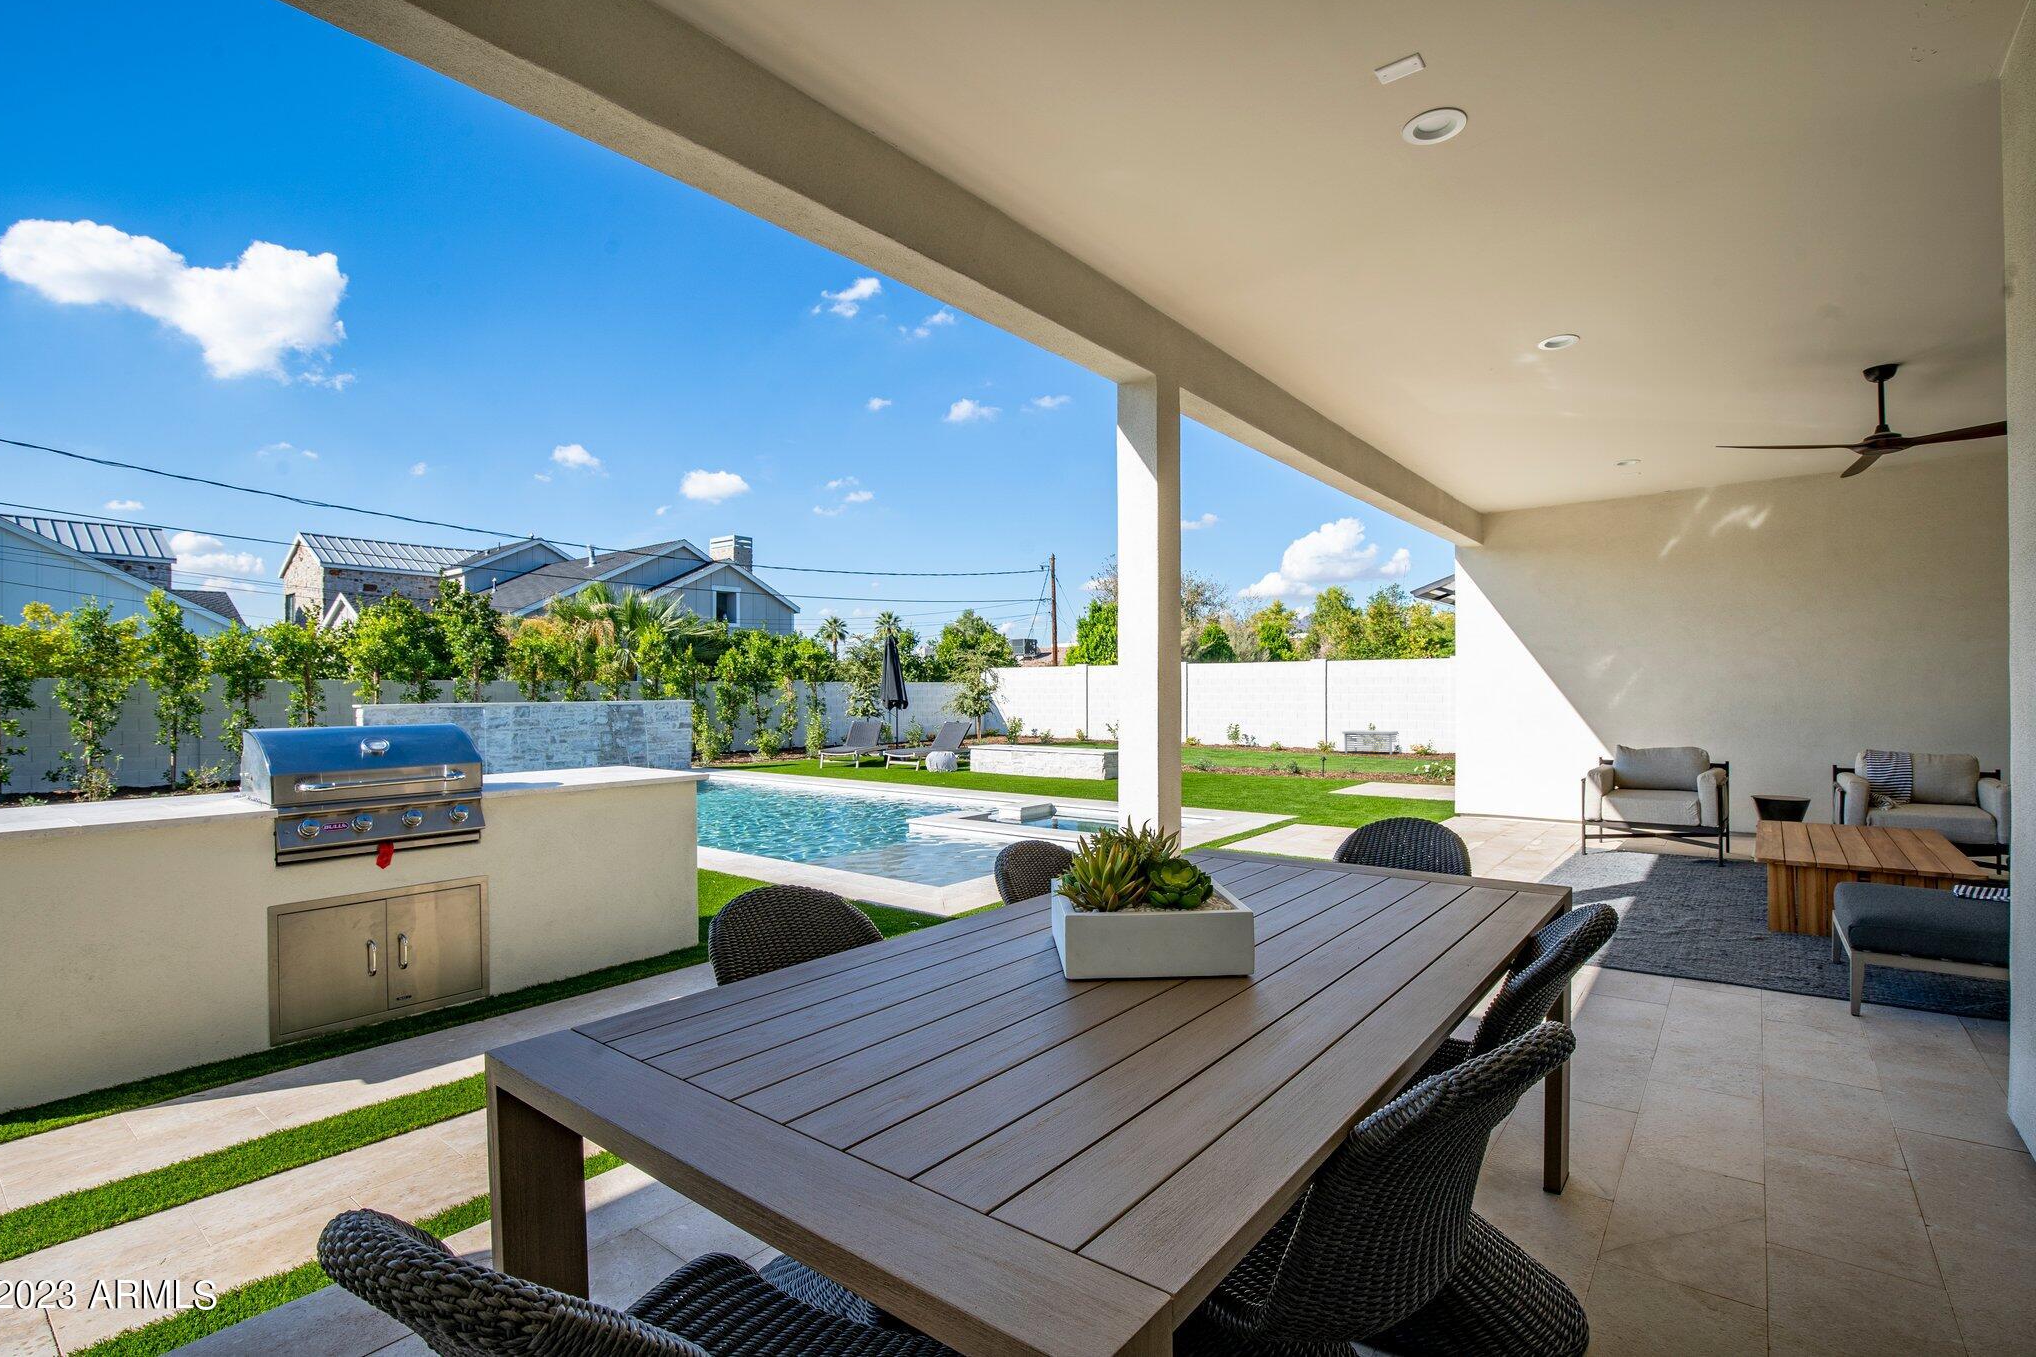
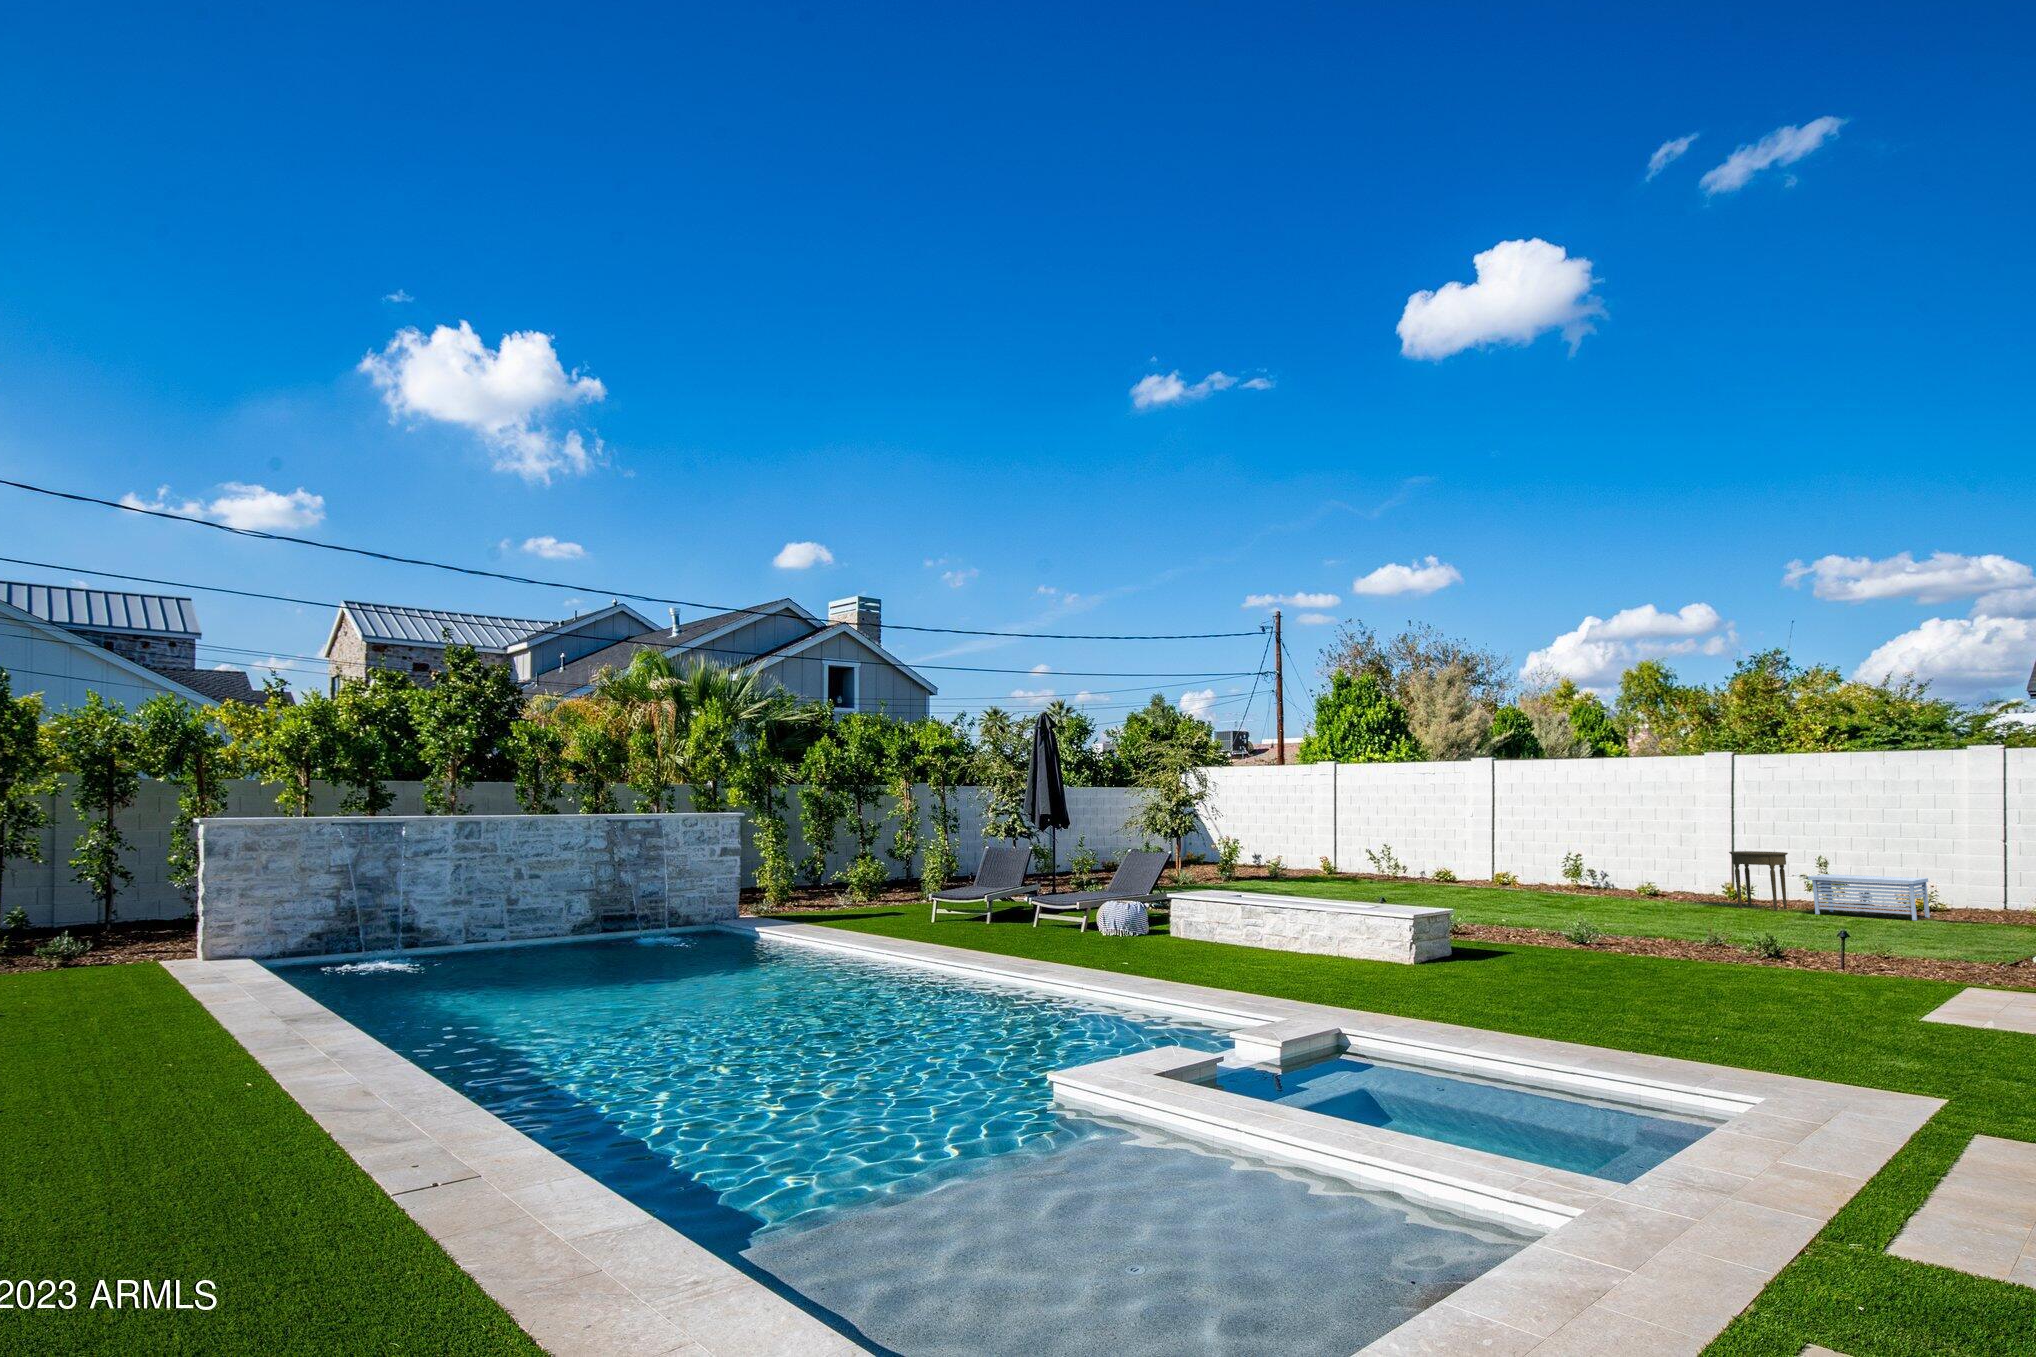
side table: none [1305,718,1336,752] -> present [1729,851,1788,910]

